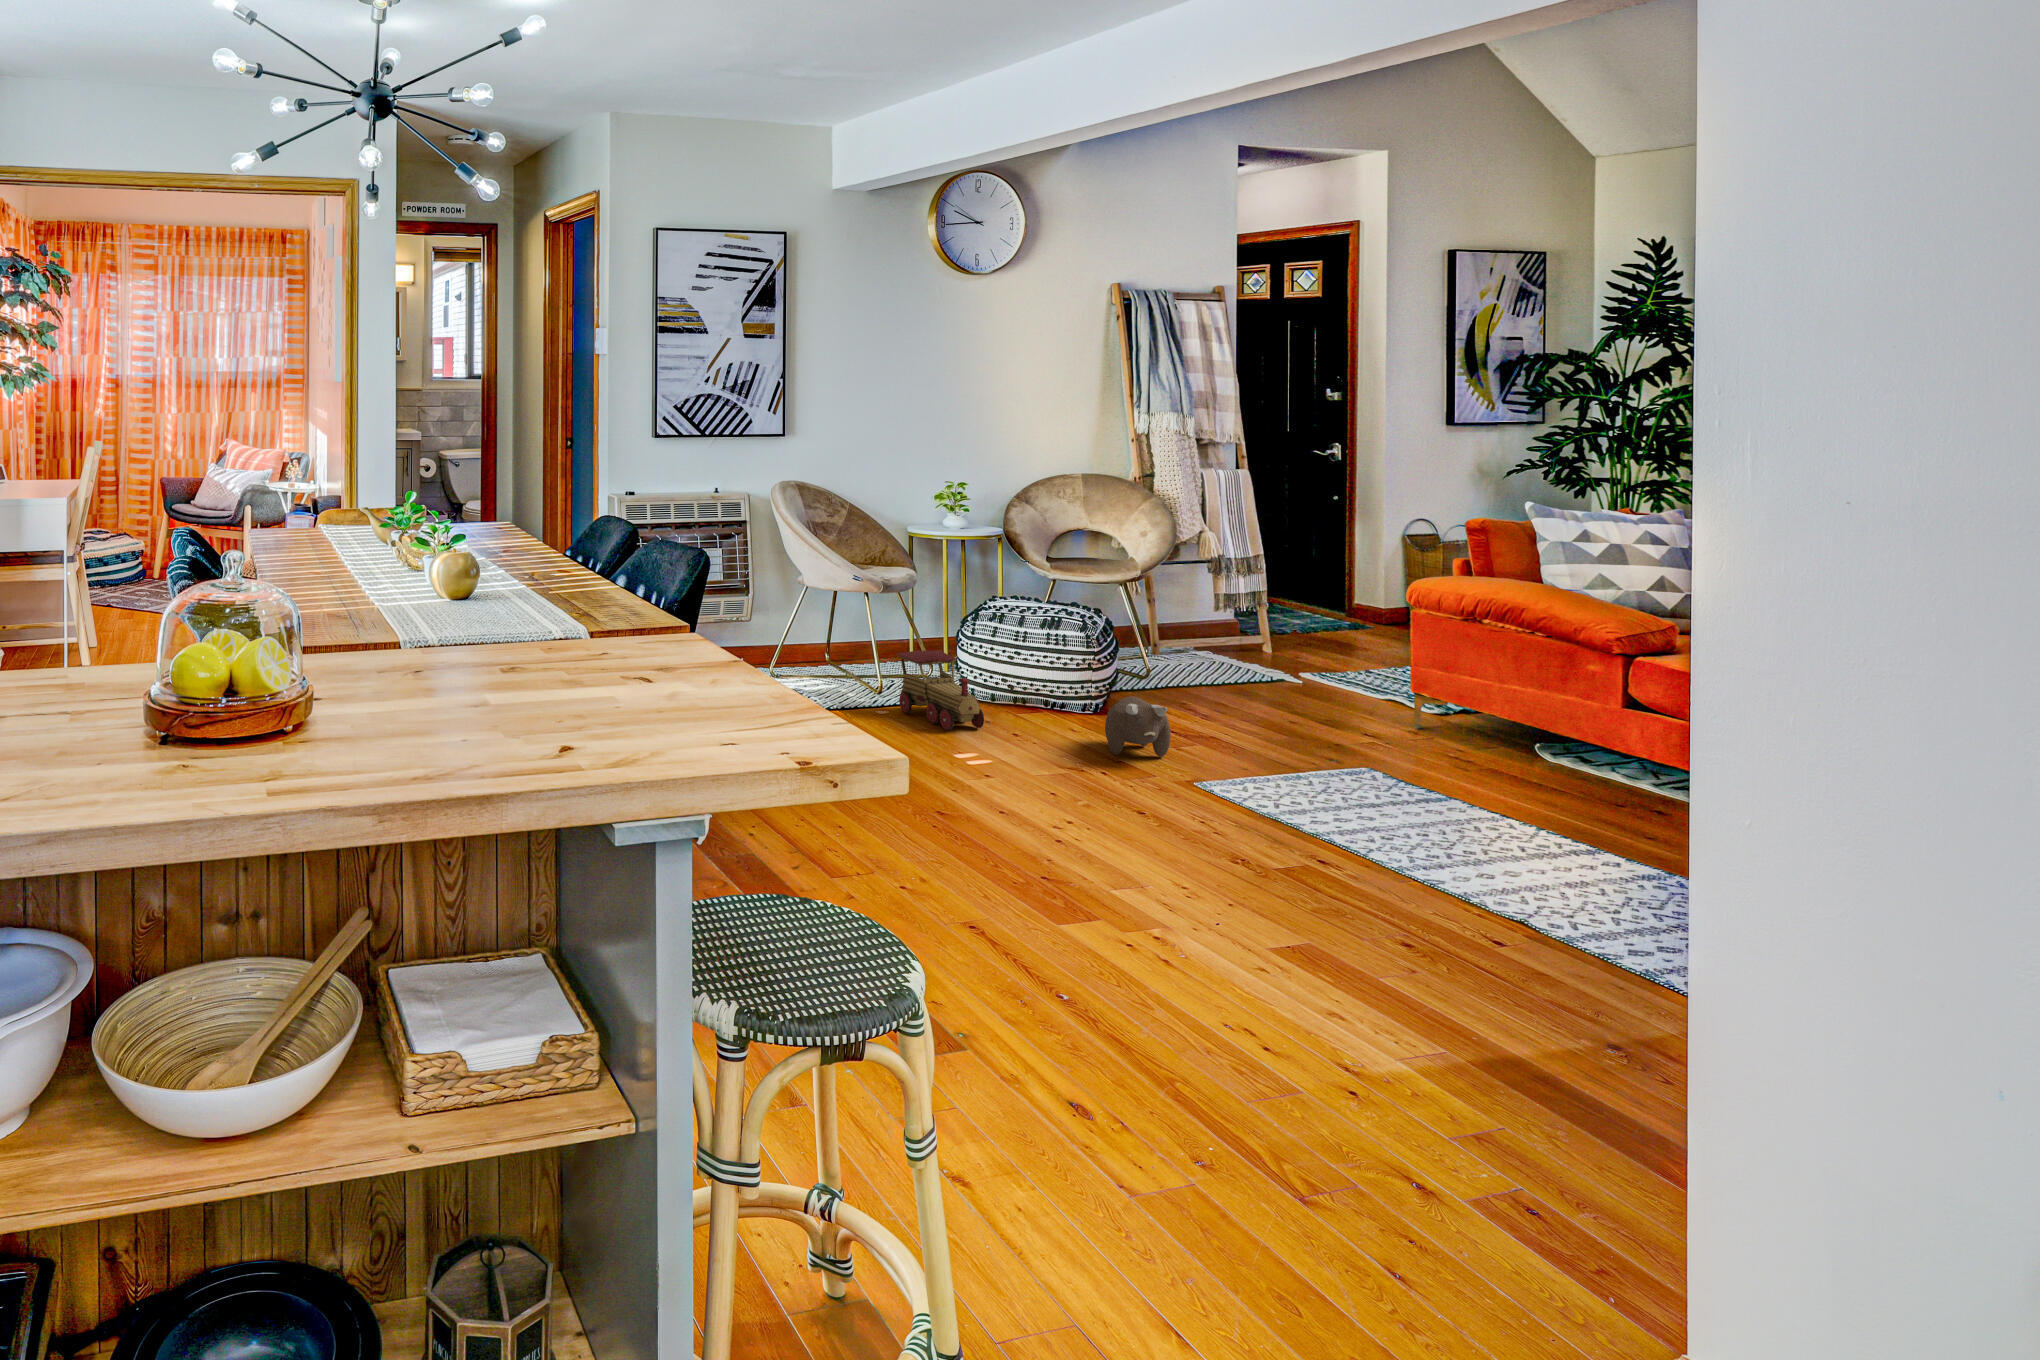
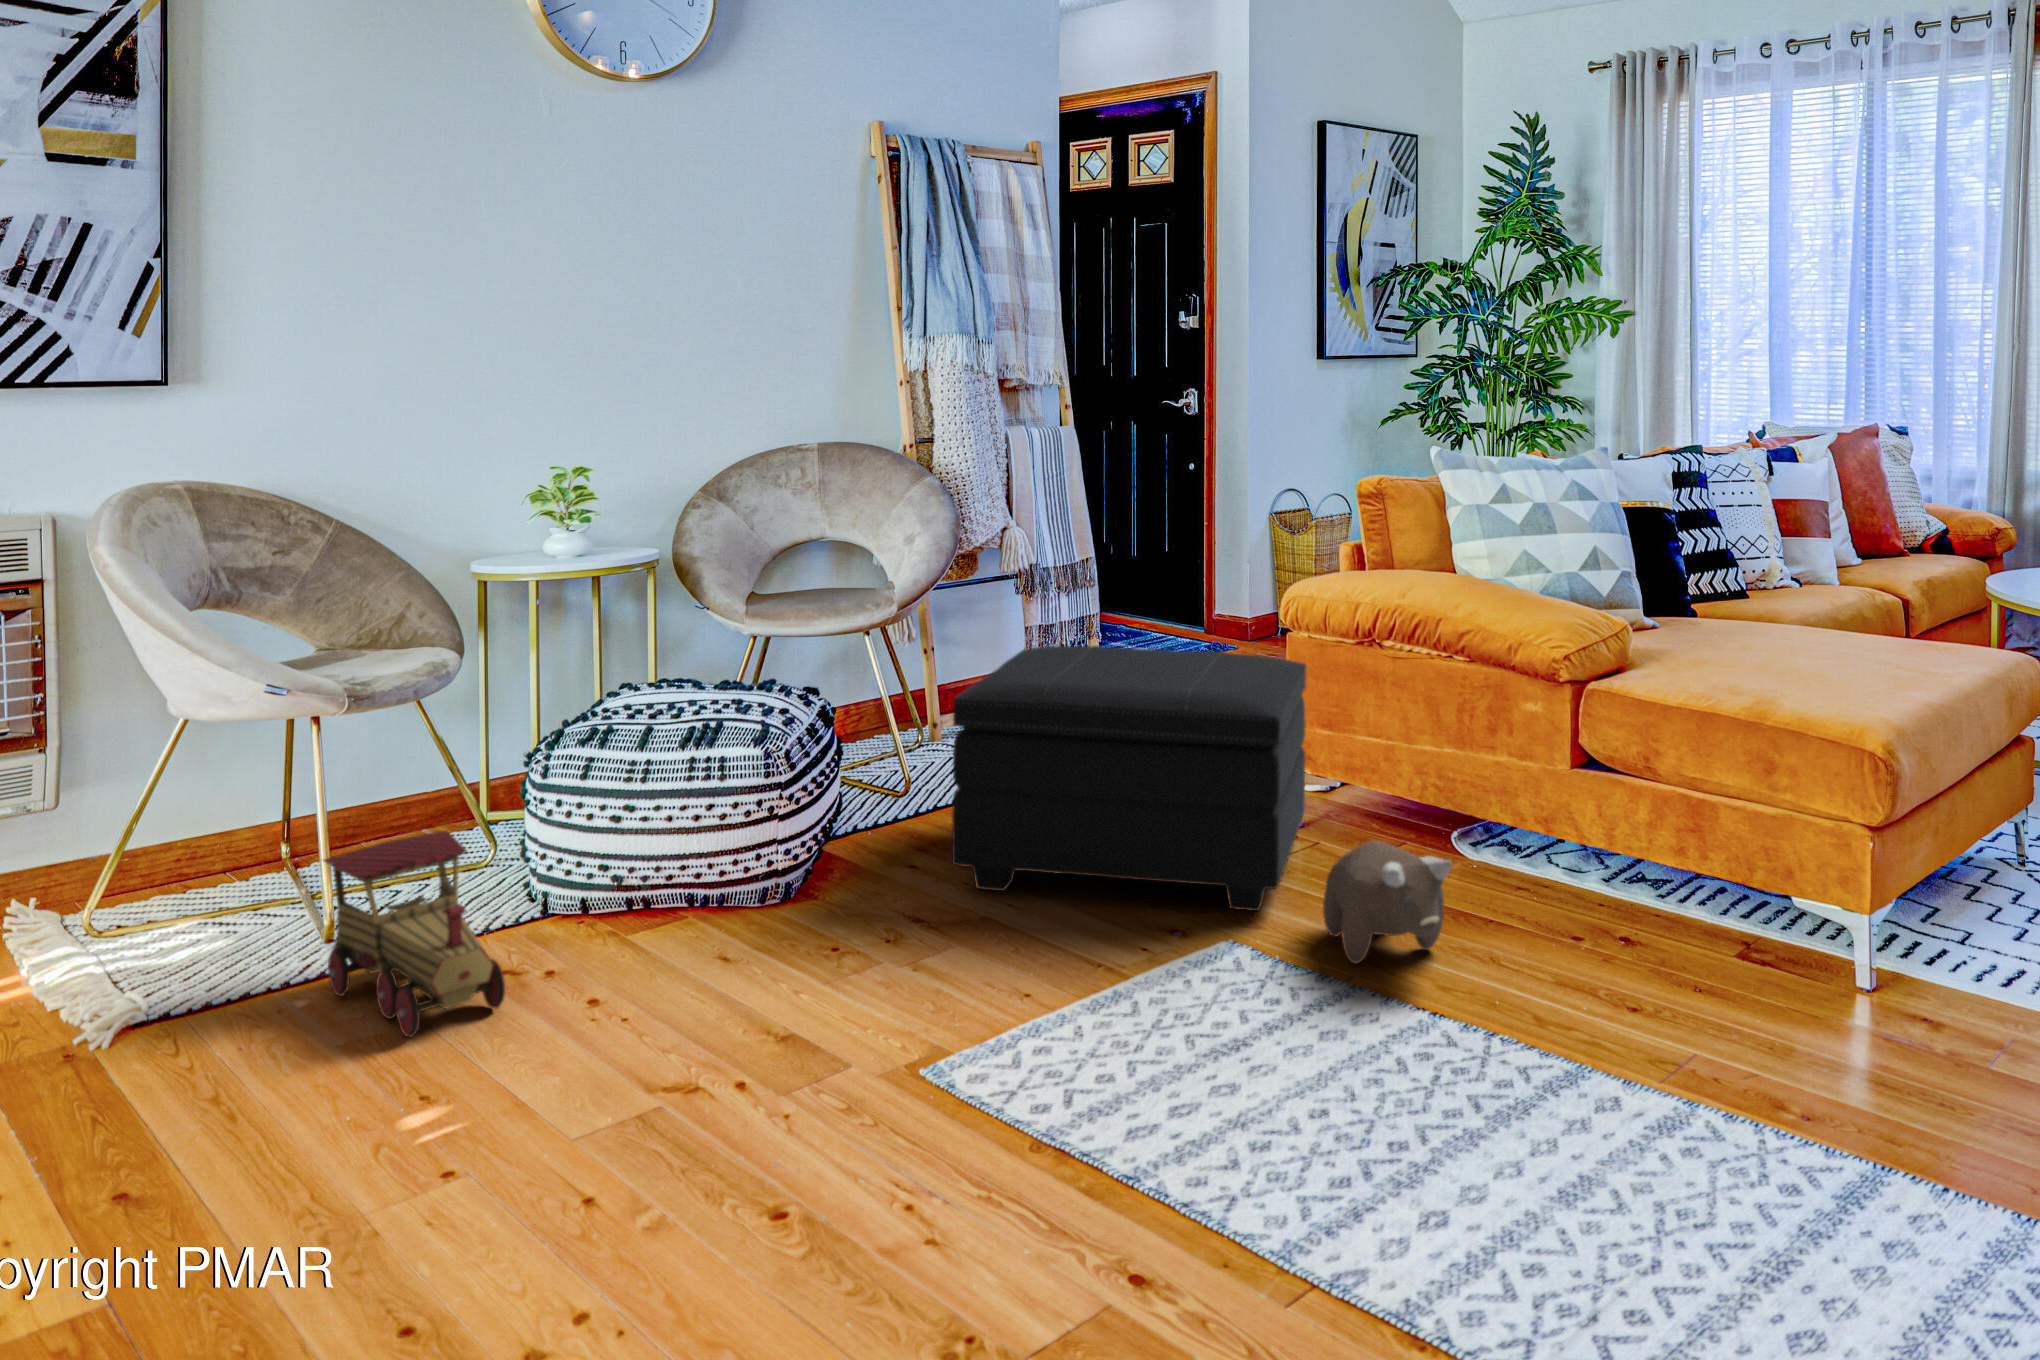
footstool: none [1193,602,1425,759] -> present [952,645,1306,911]
plush toy: present [1105,697,1171,757] -> present [1323,841,1452,963]

